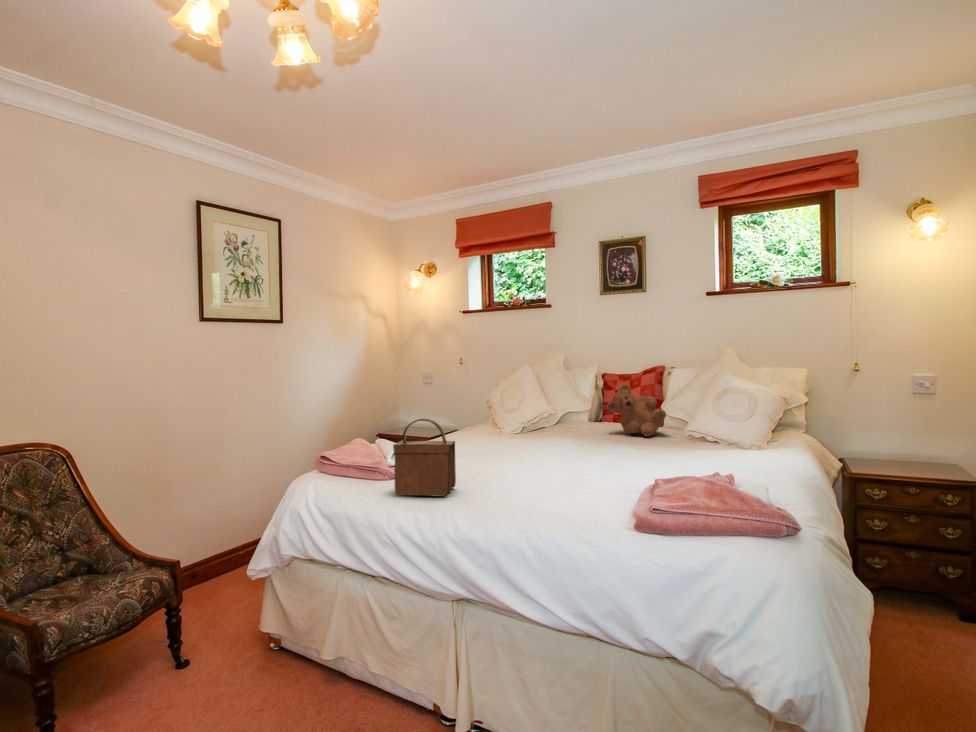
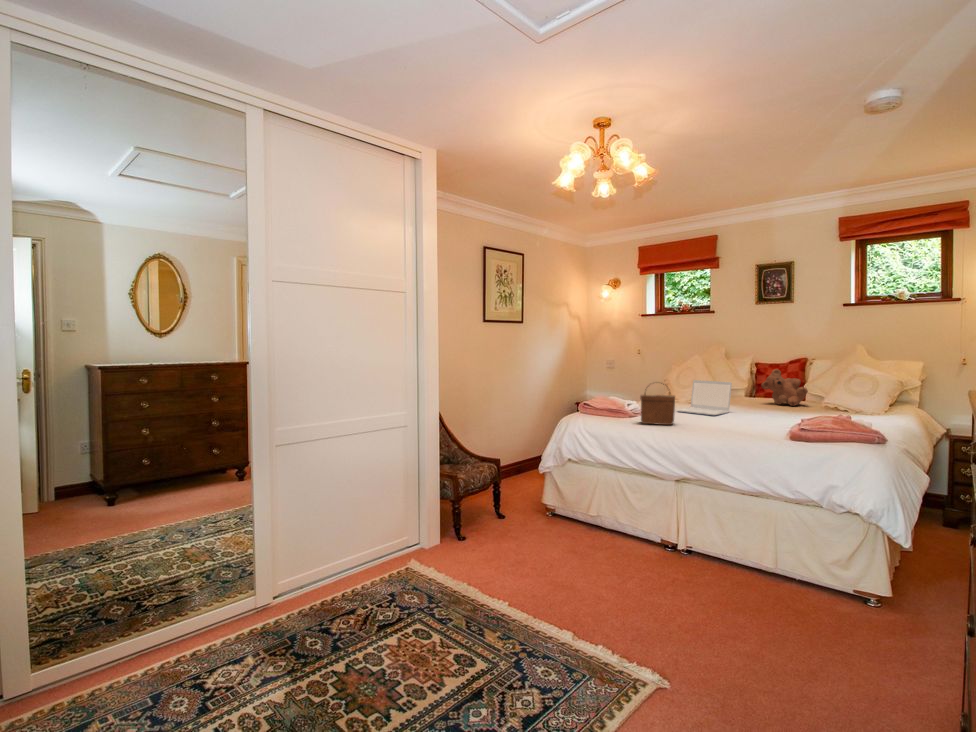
laptop: none [479,405,559,465] -> present [677,380,732,415]

